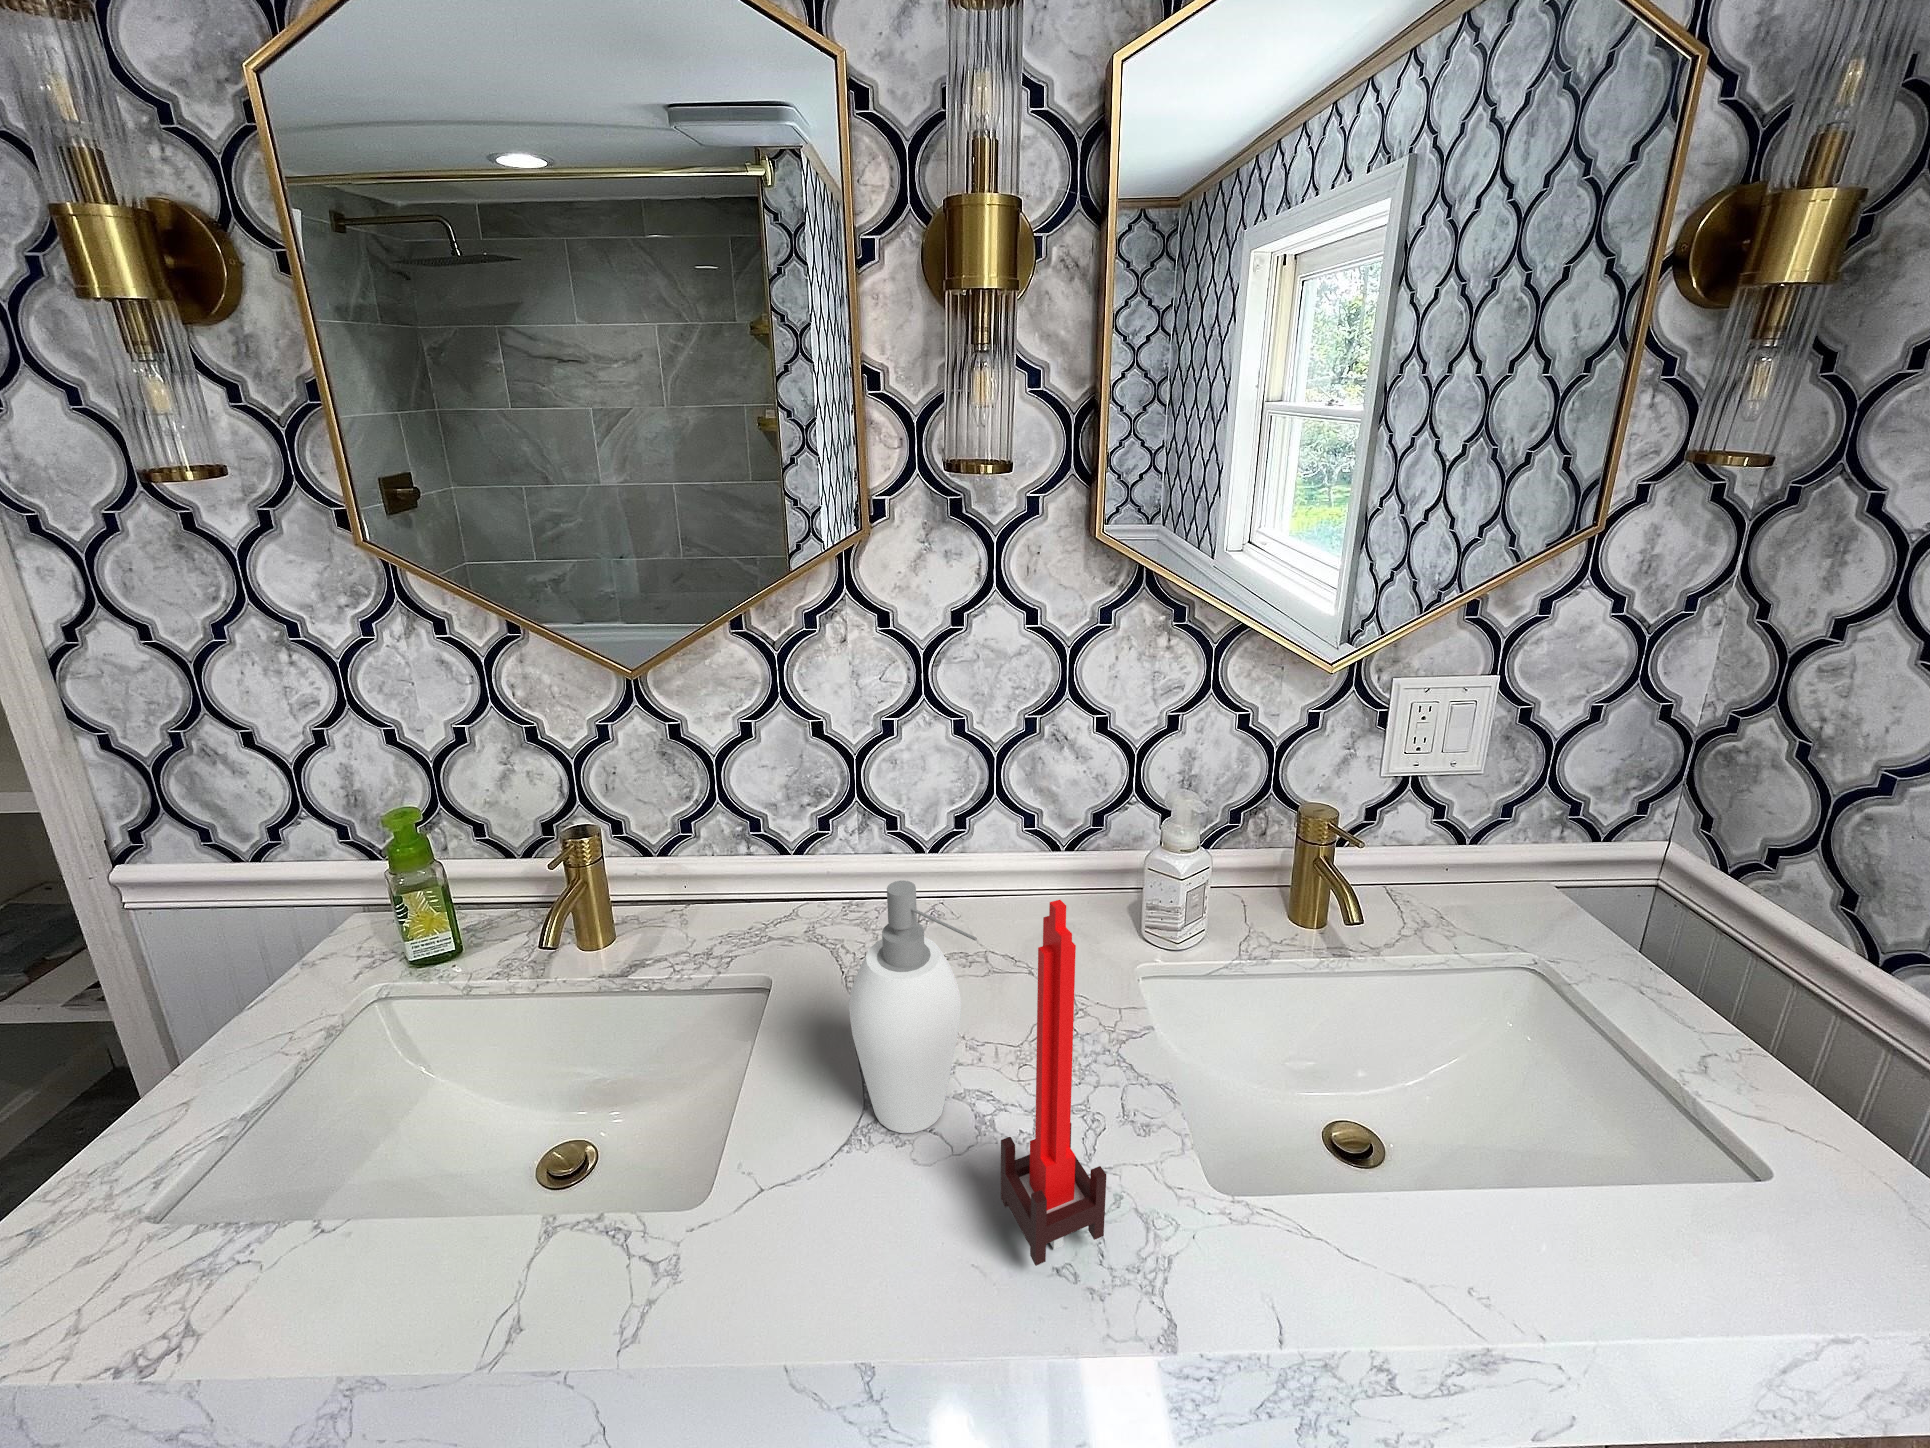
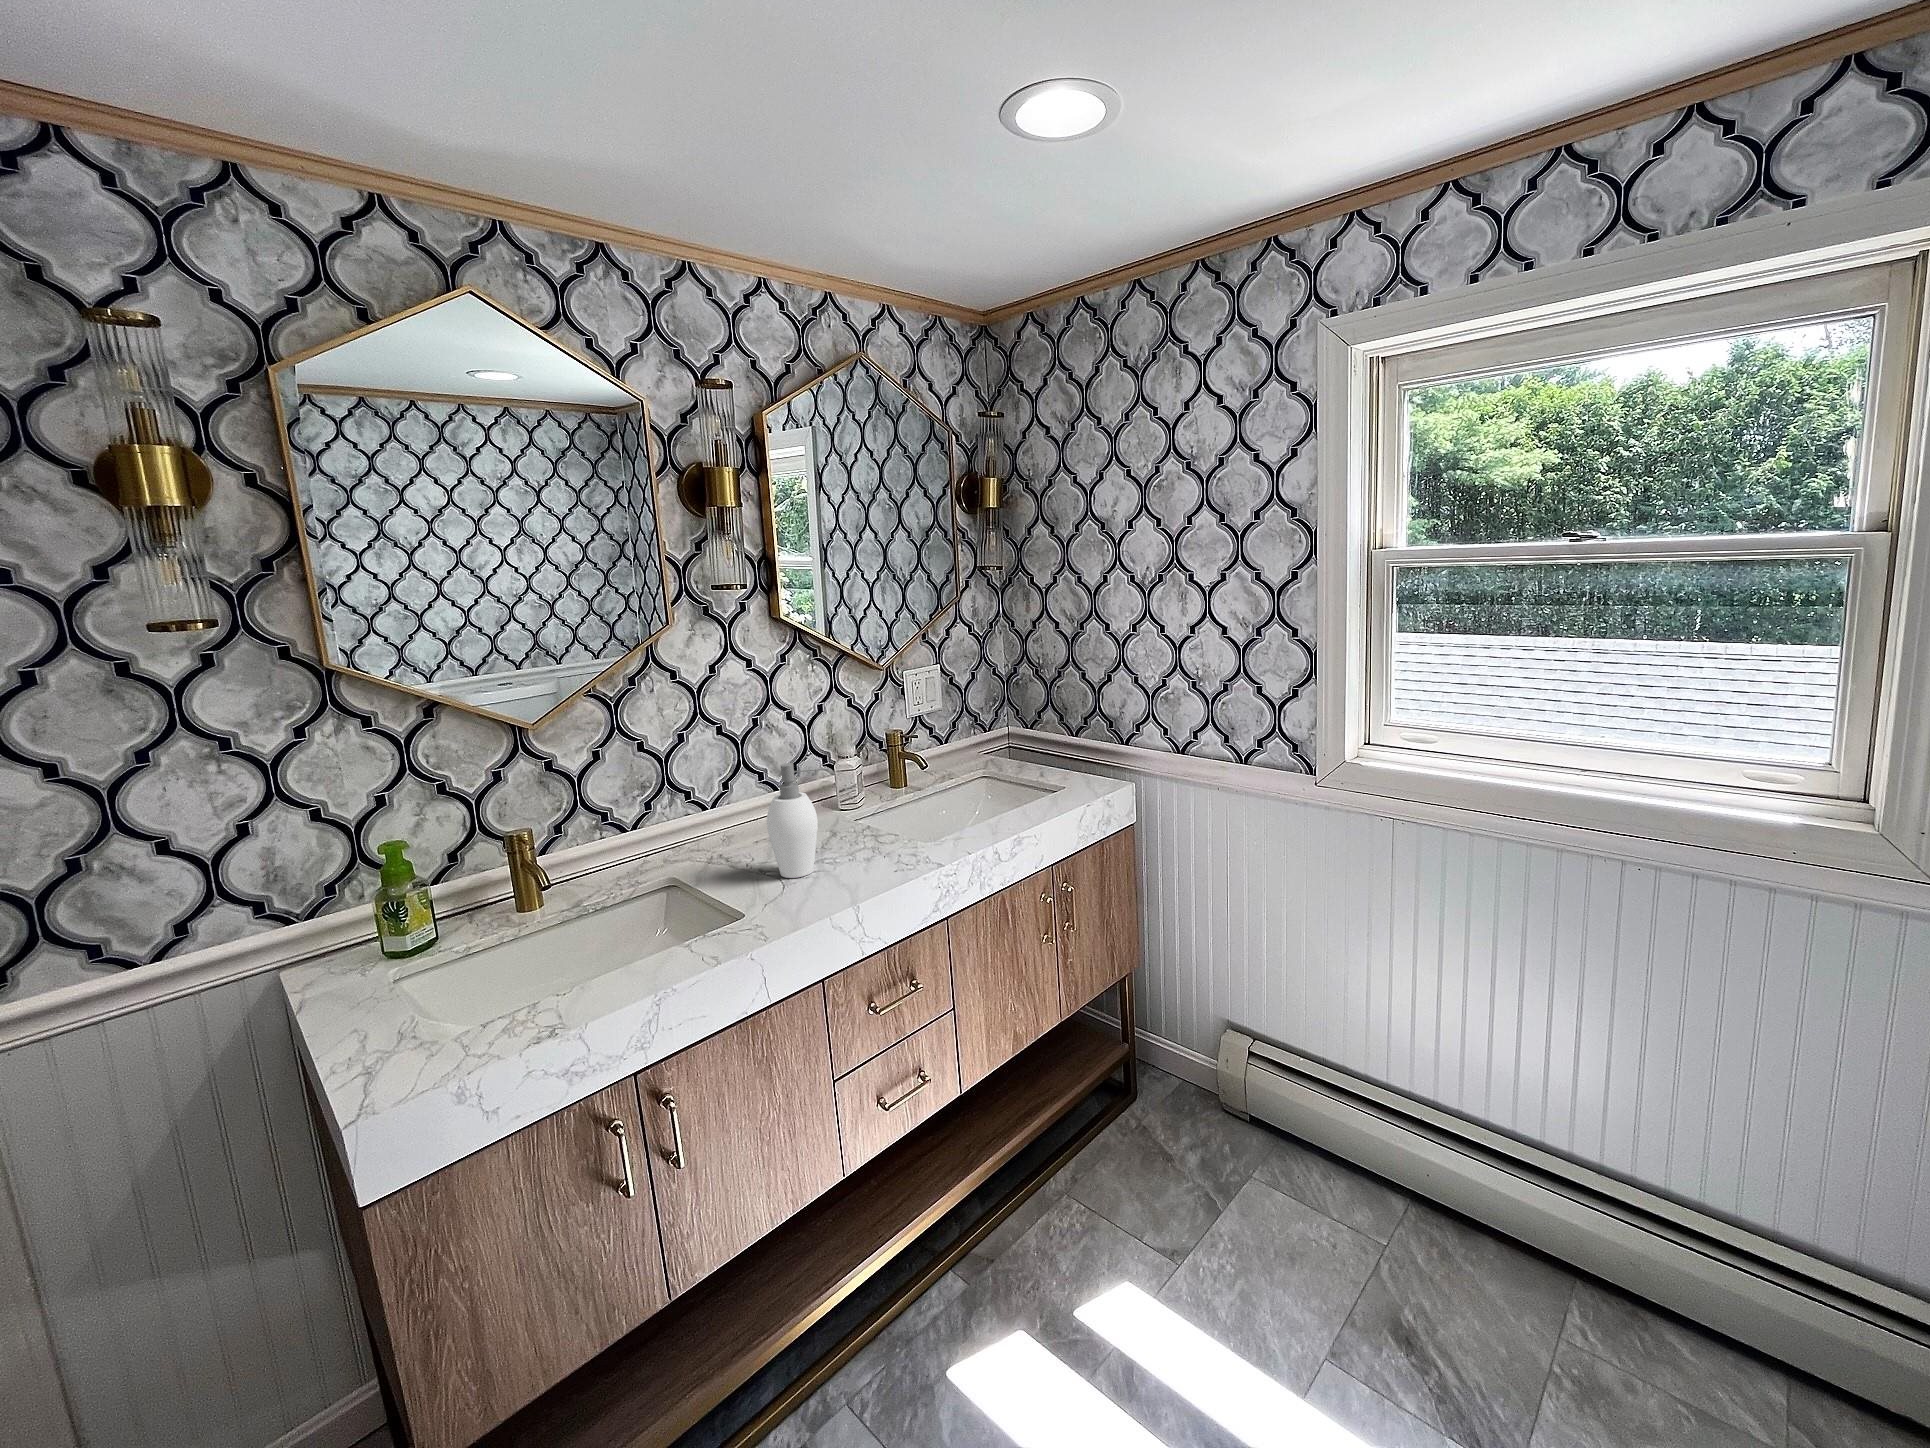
candle: present [1001,900,1106,1266] -> none [858,730,900,869]

